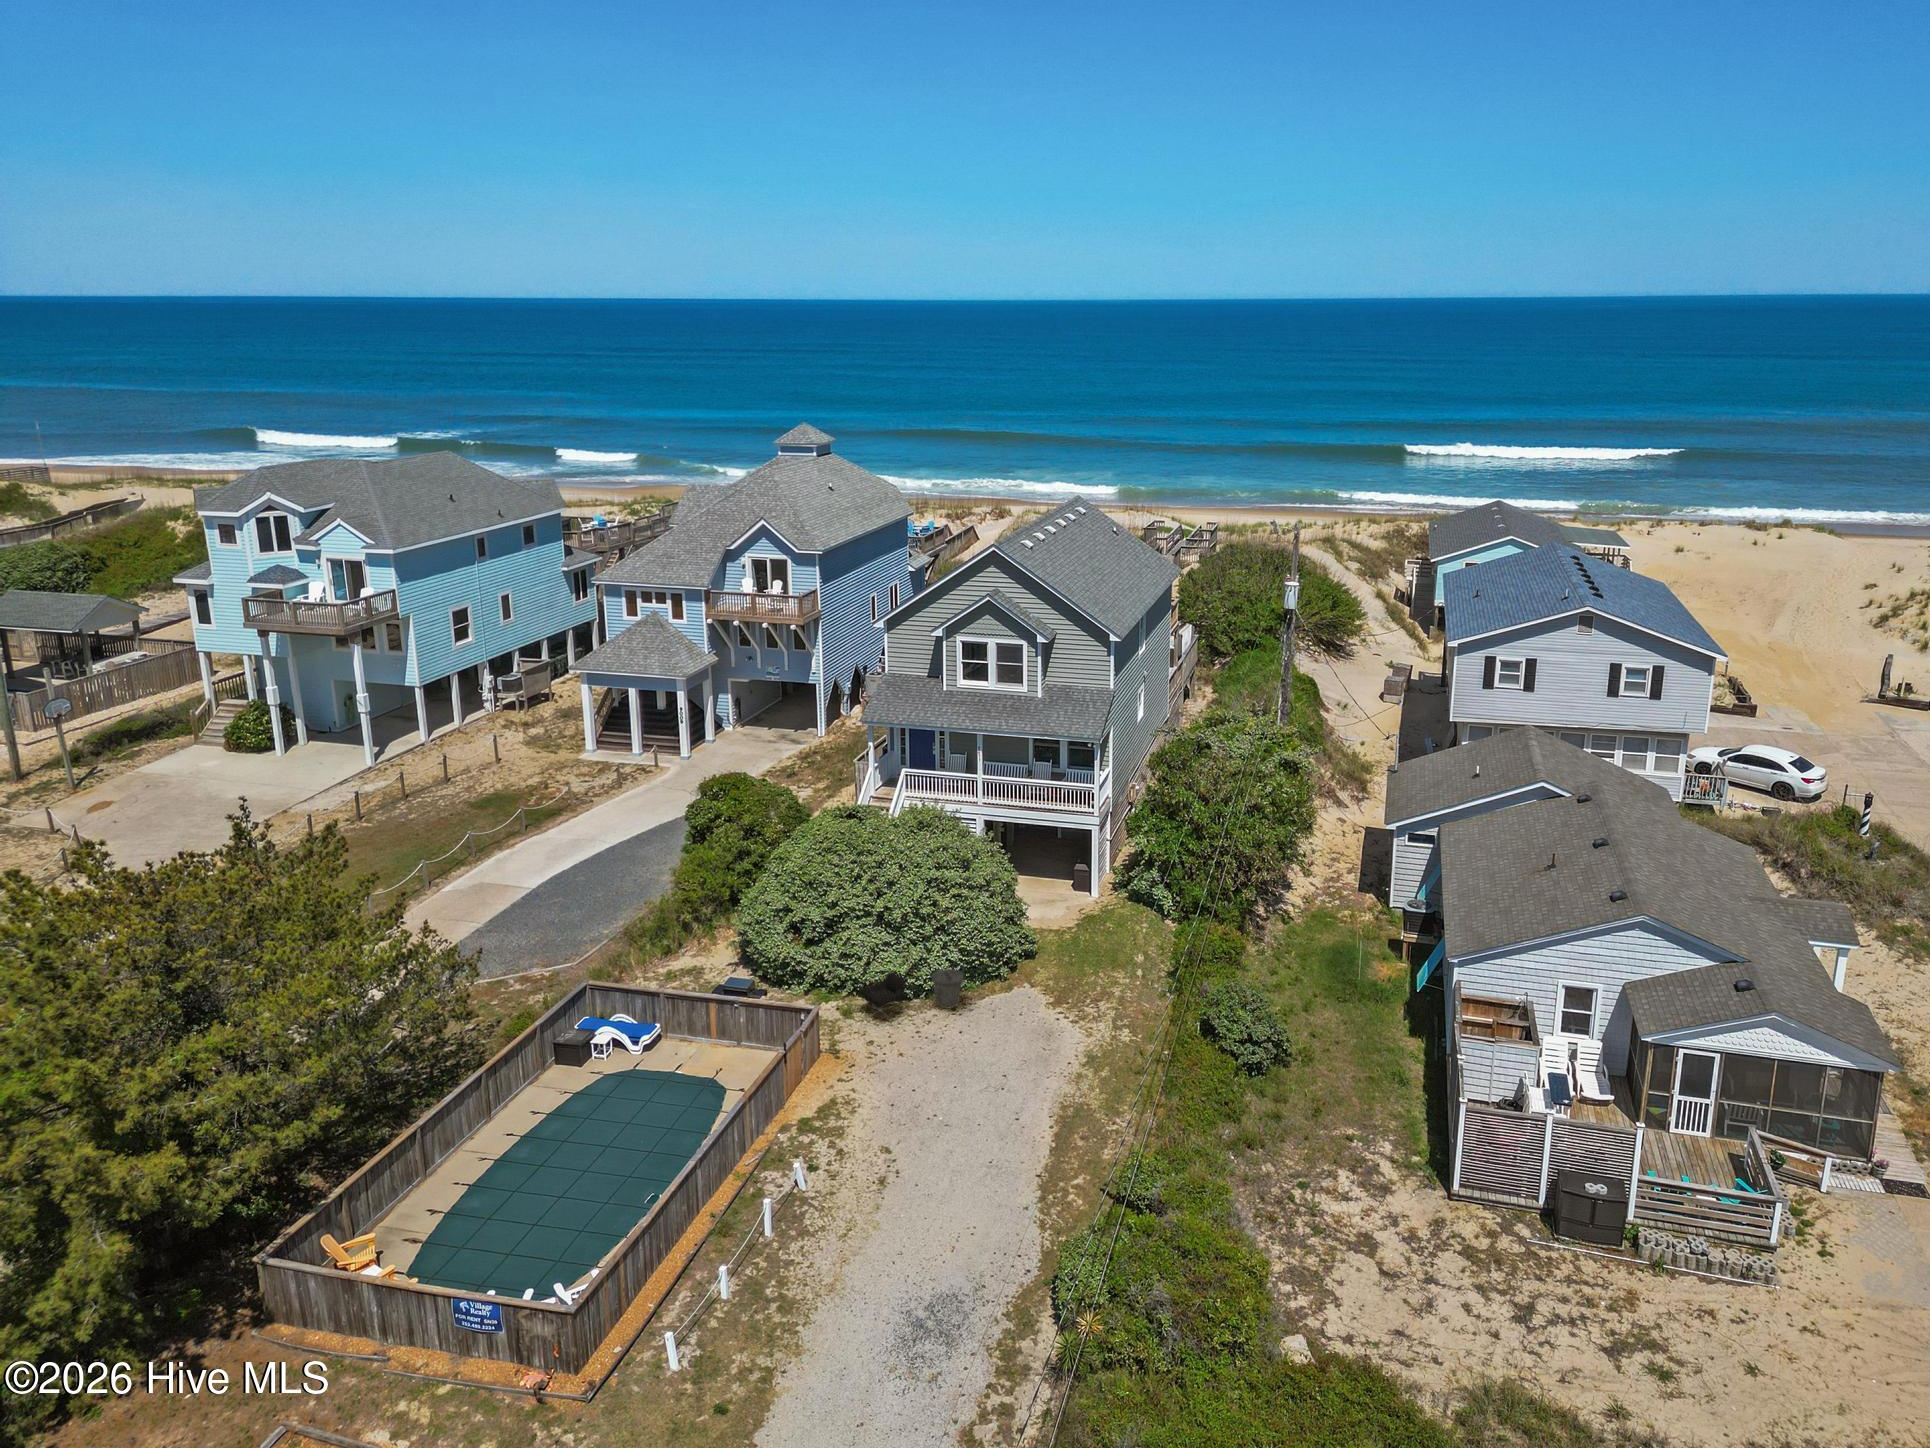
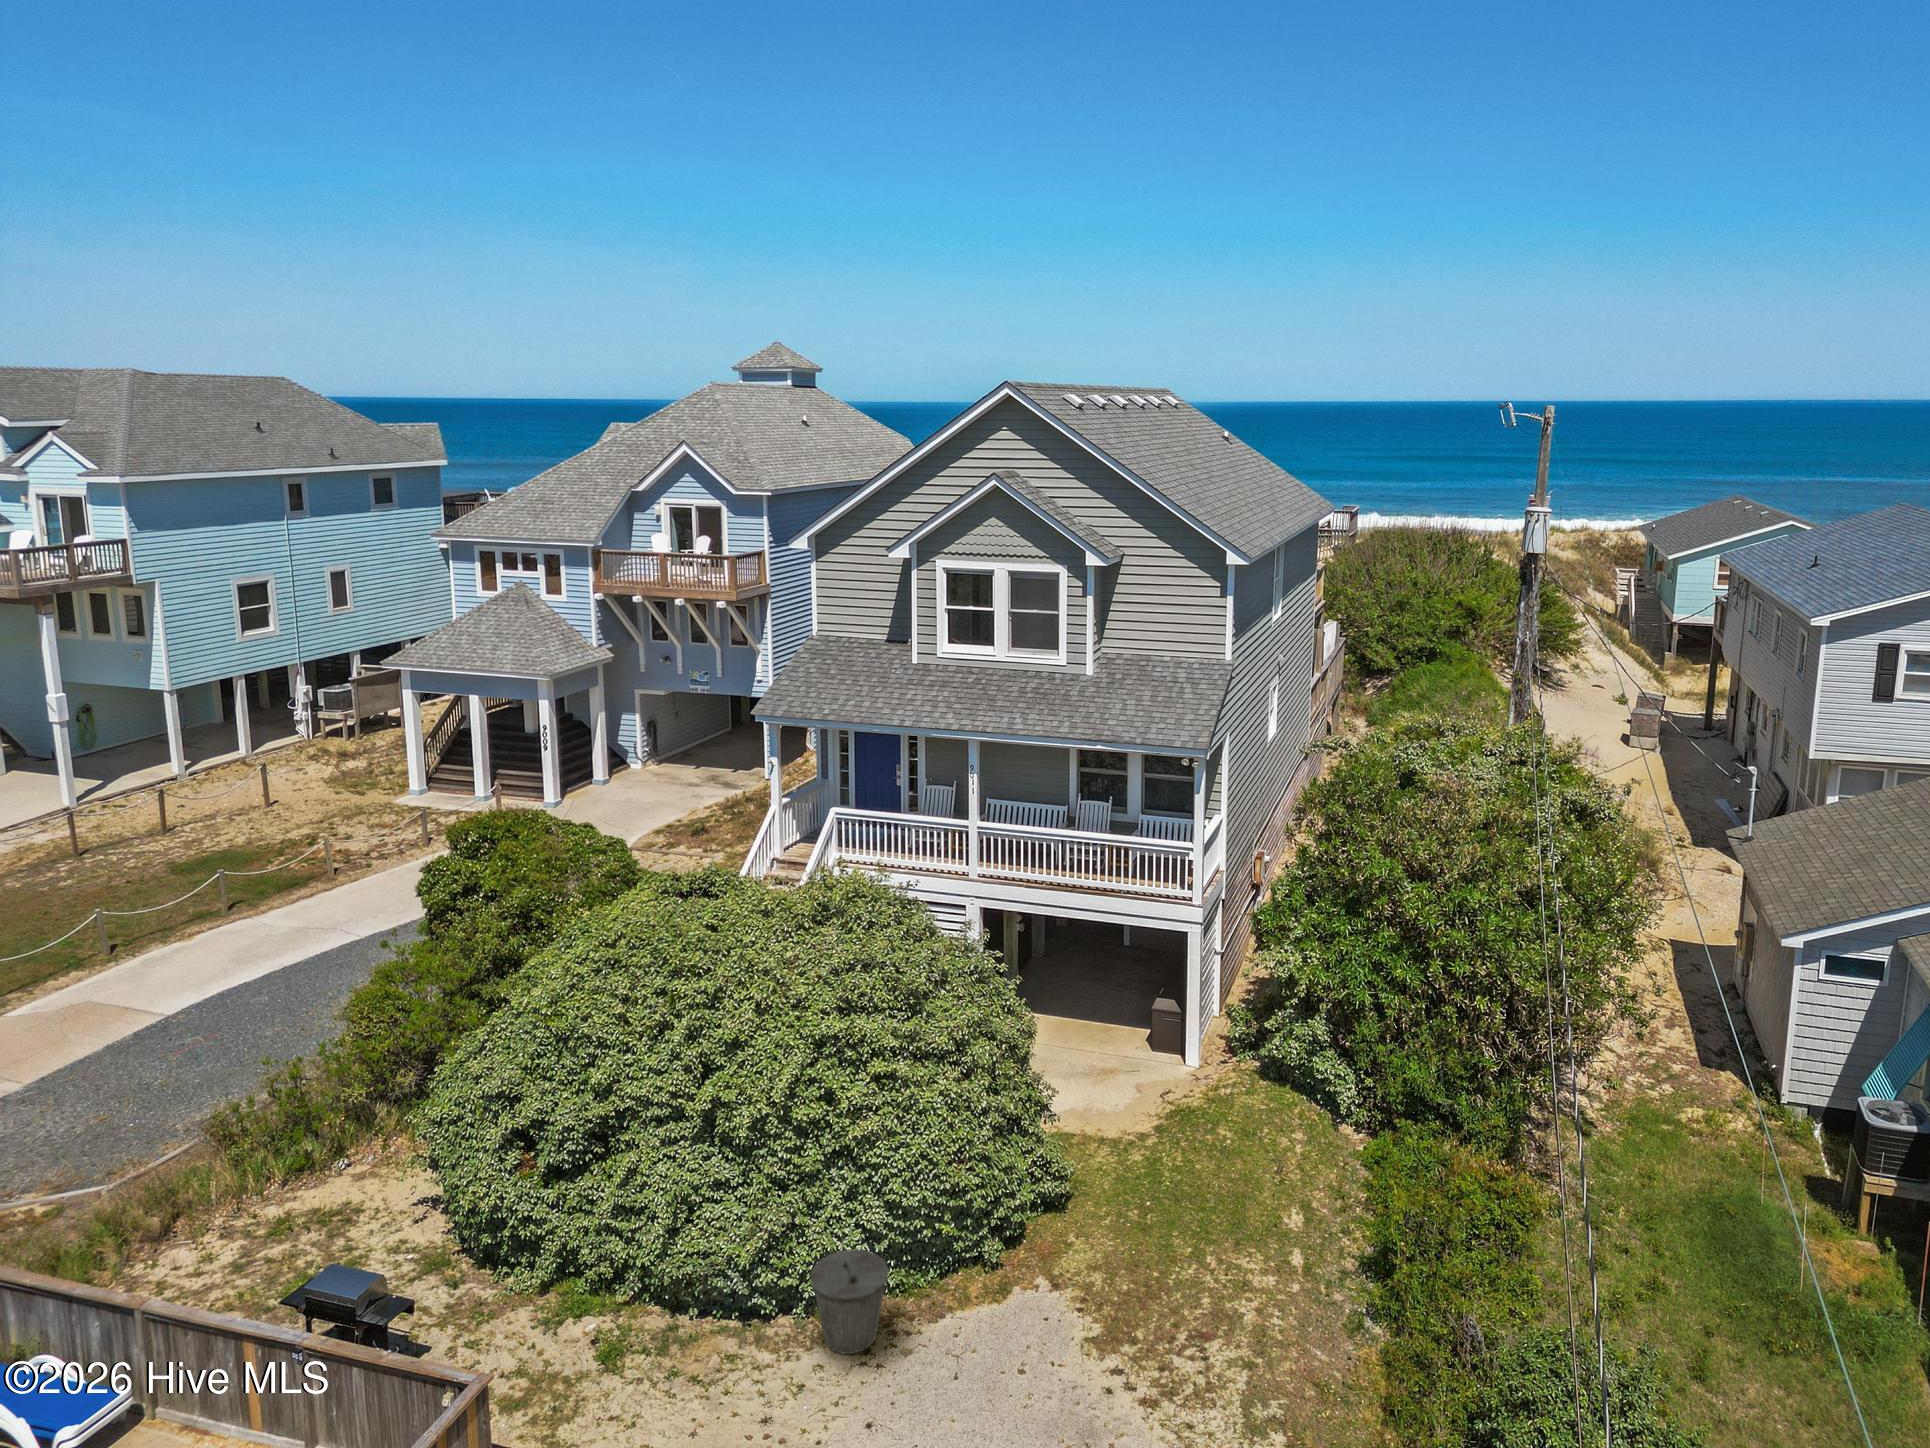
lounge chair: present [862,972,906,1016] -> none [643,1254,747,1380]

